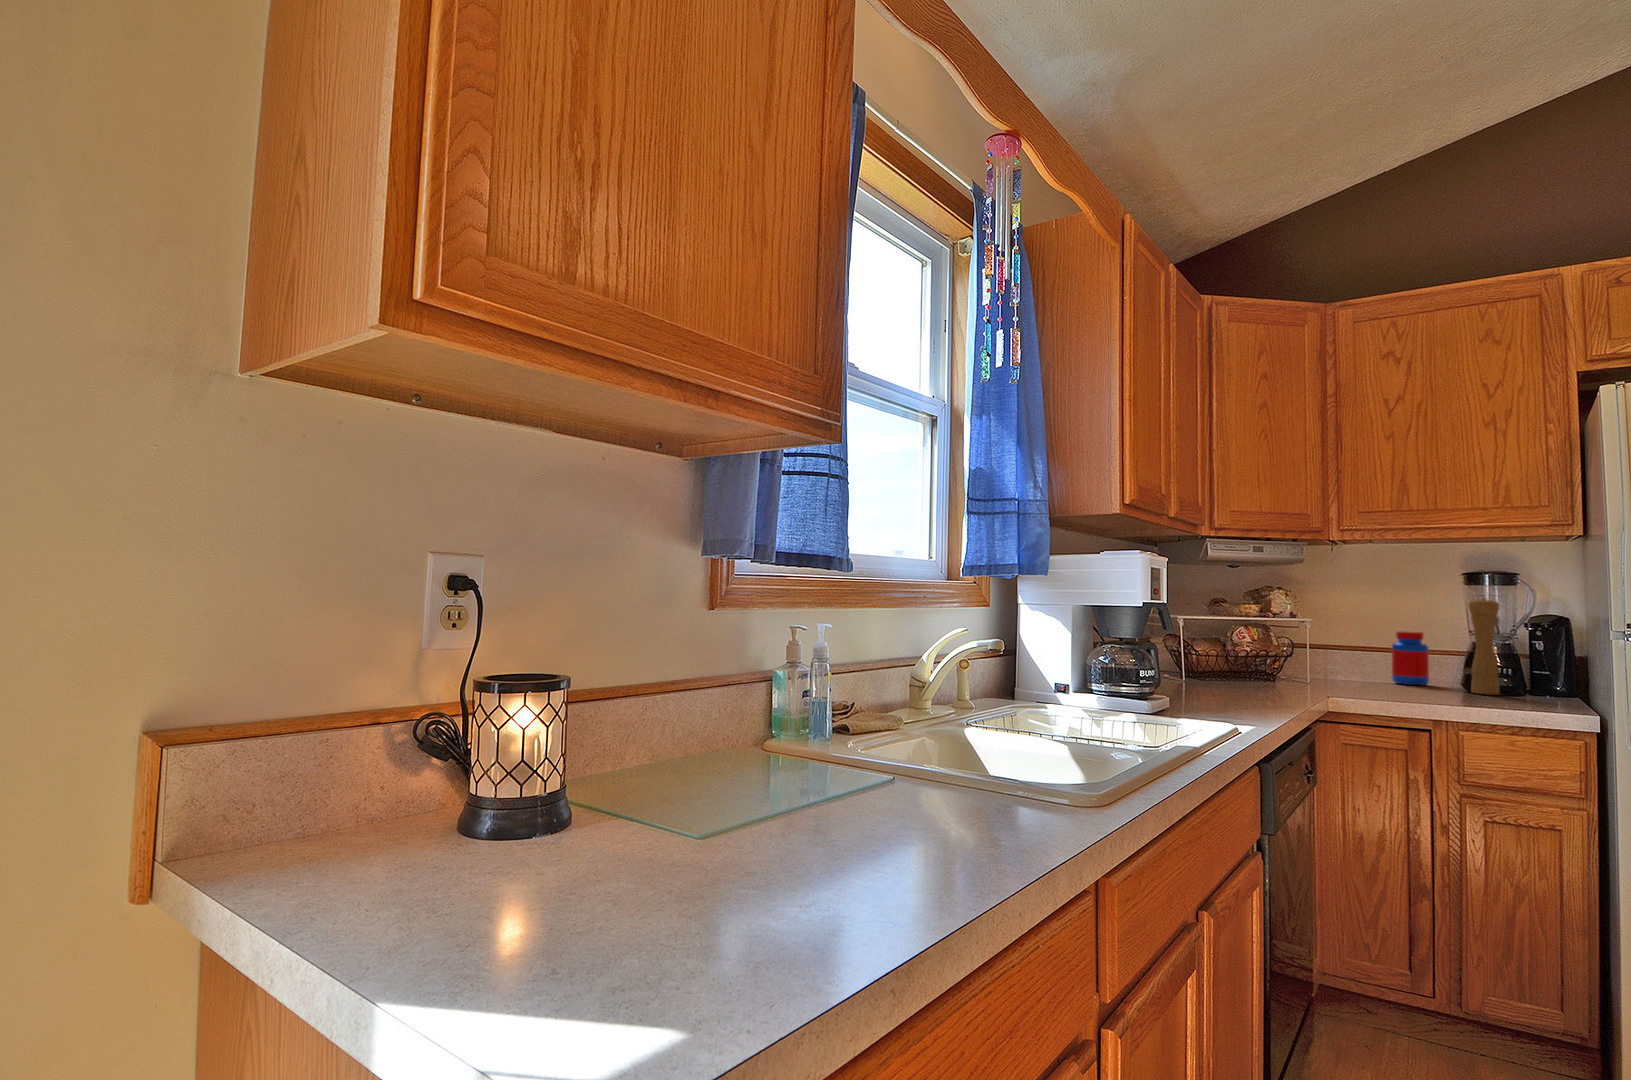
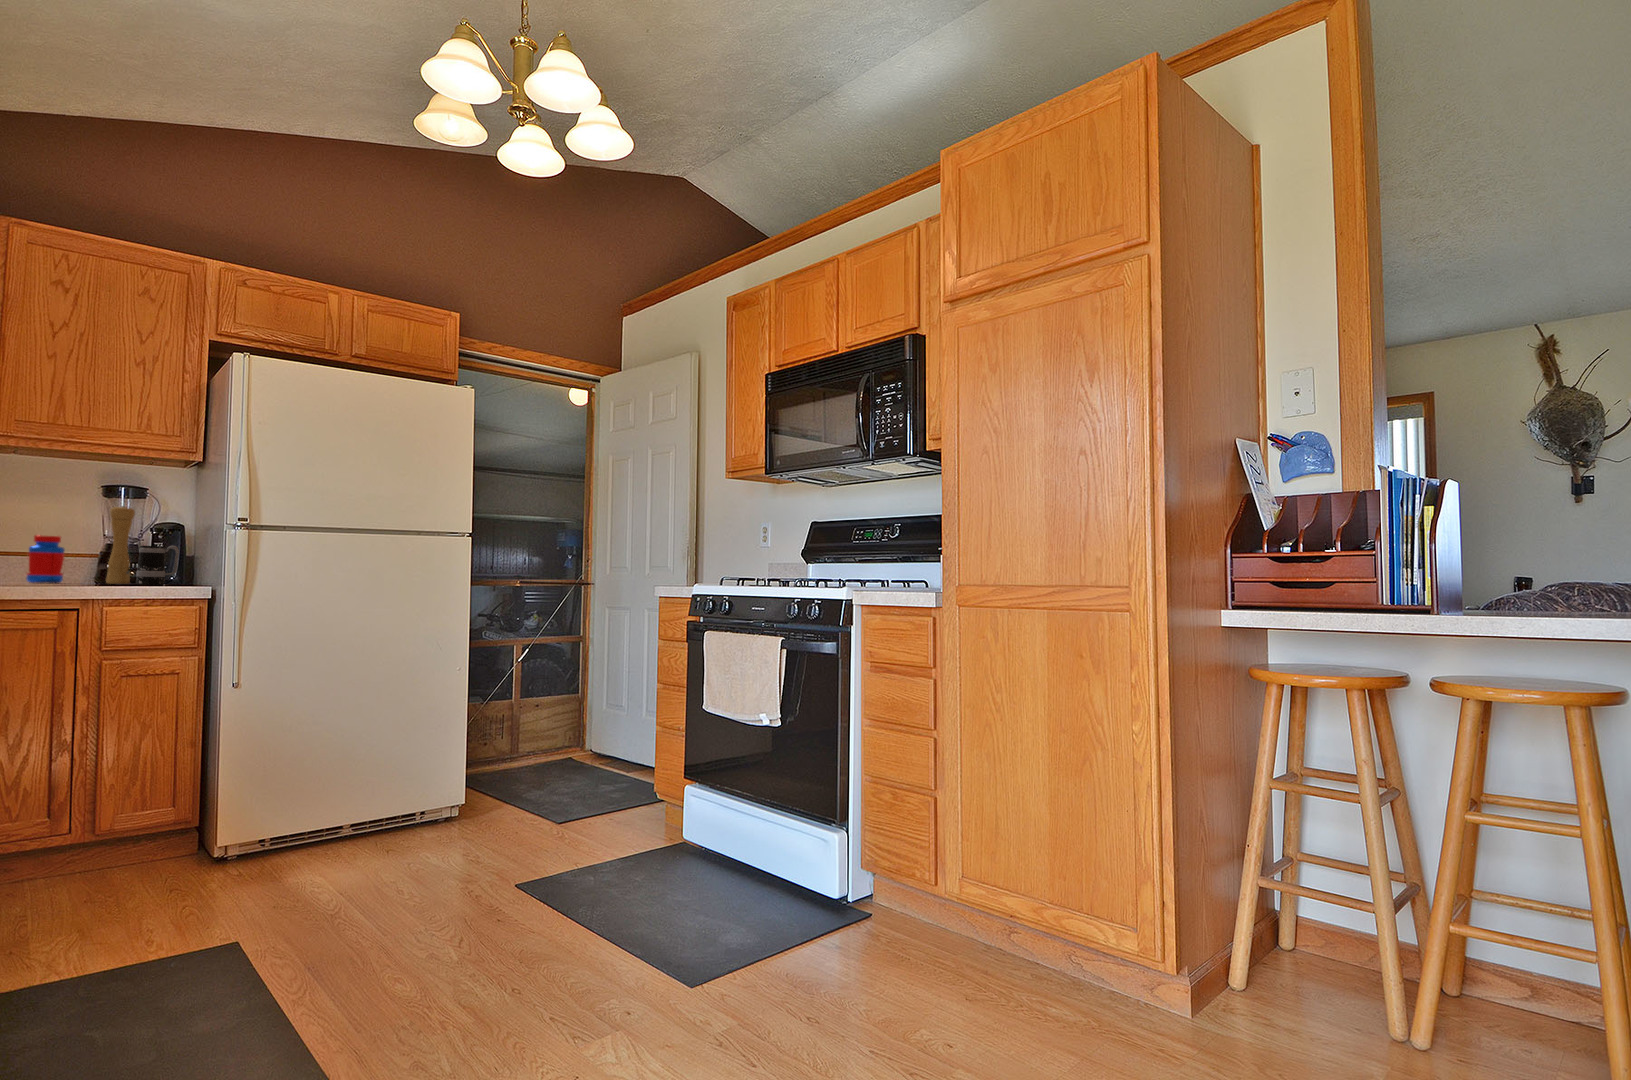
mug: none [1502,650,1557,702] -> present [136,546,179,585]

